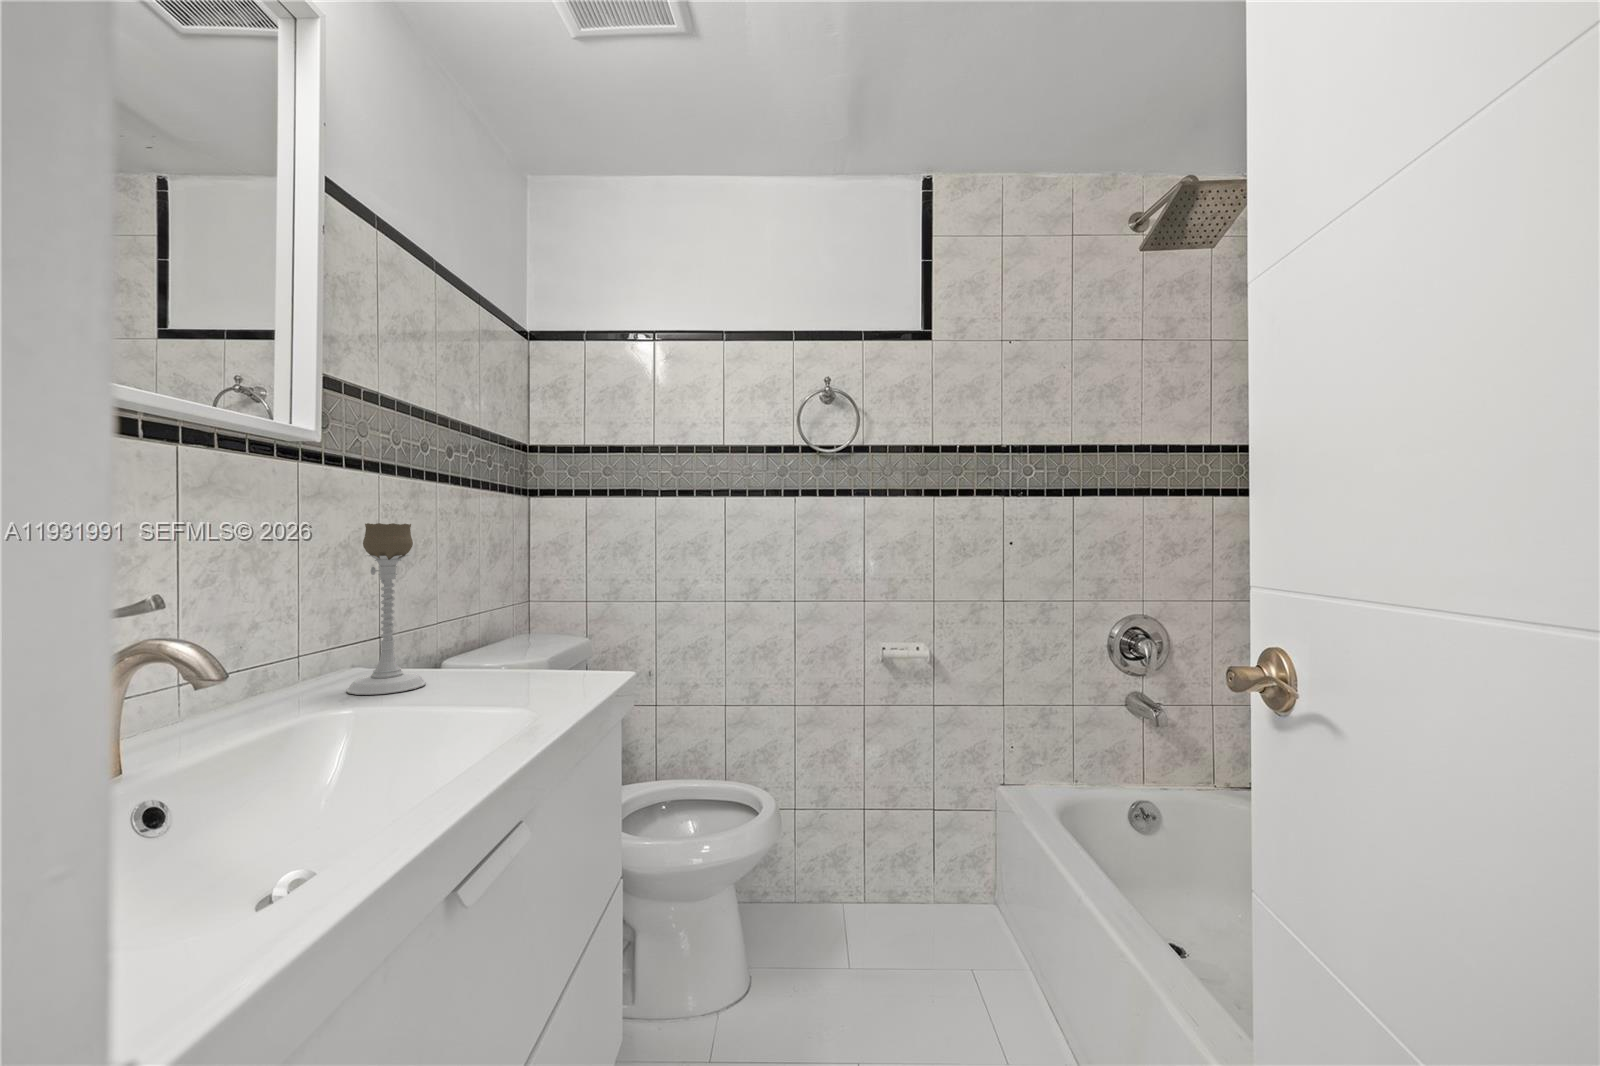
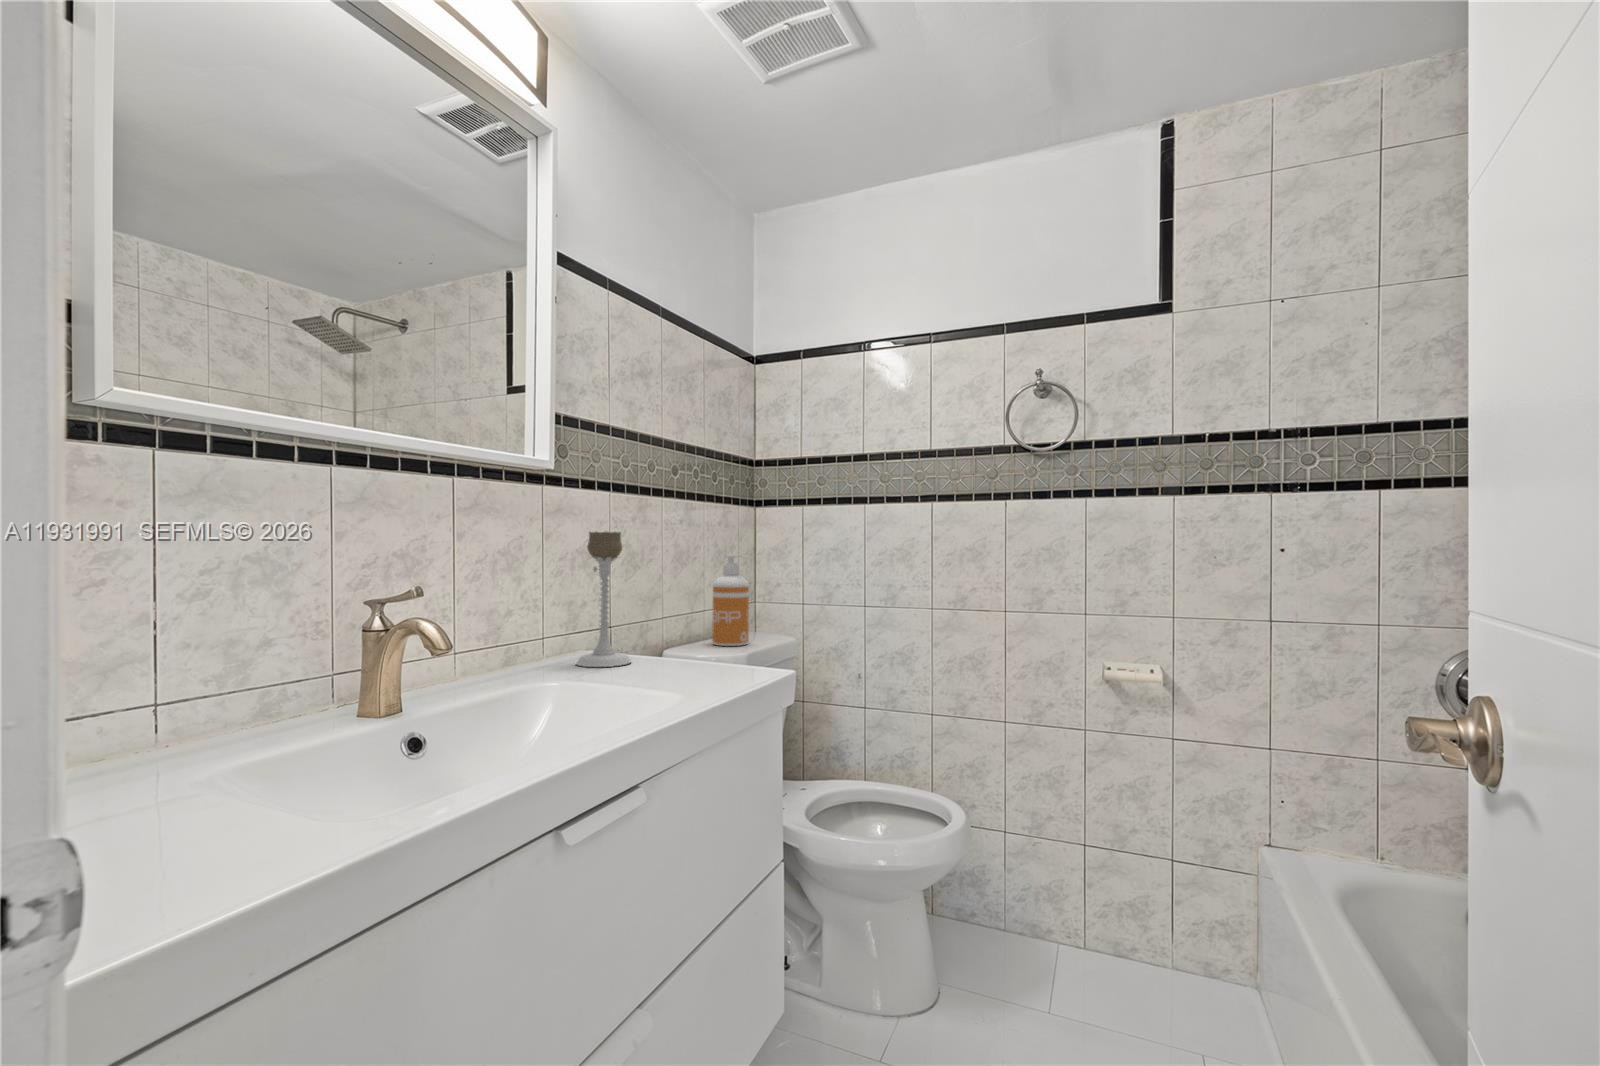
soap dispenser: none [502,550,546,653] -> present [712,555,749,646]

